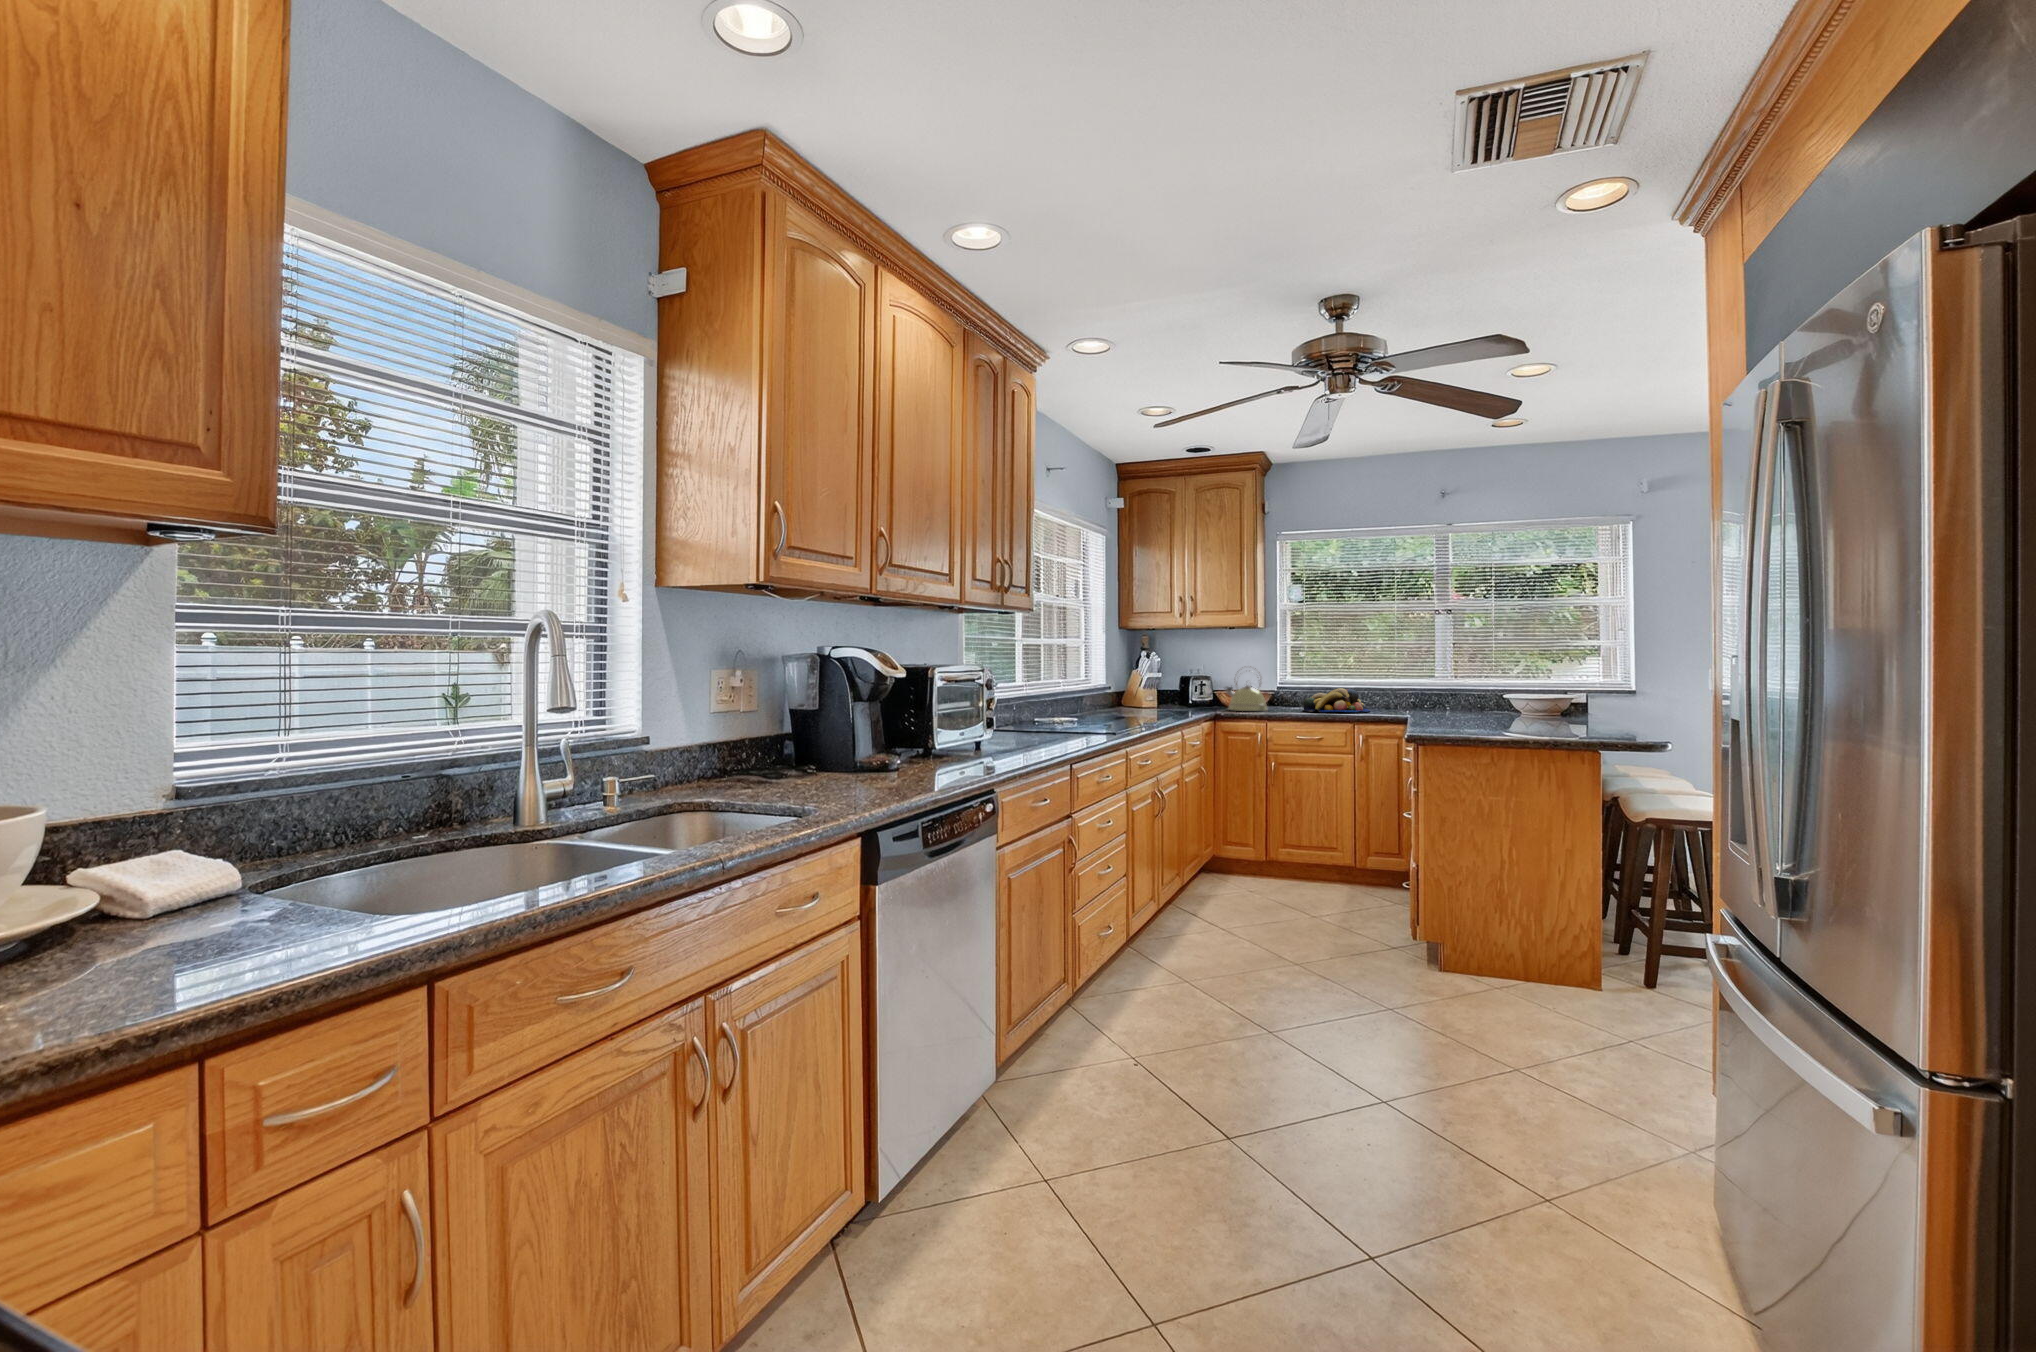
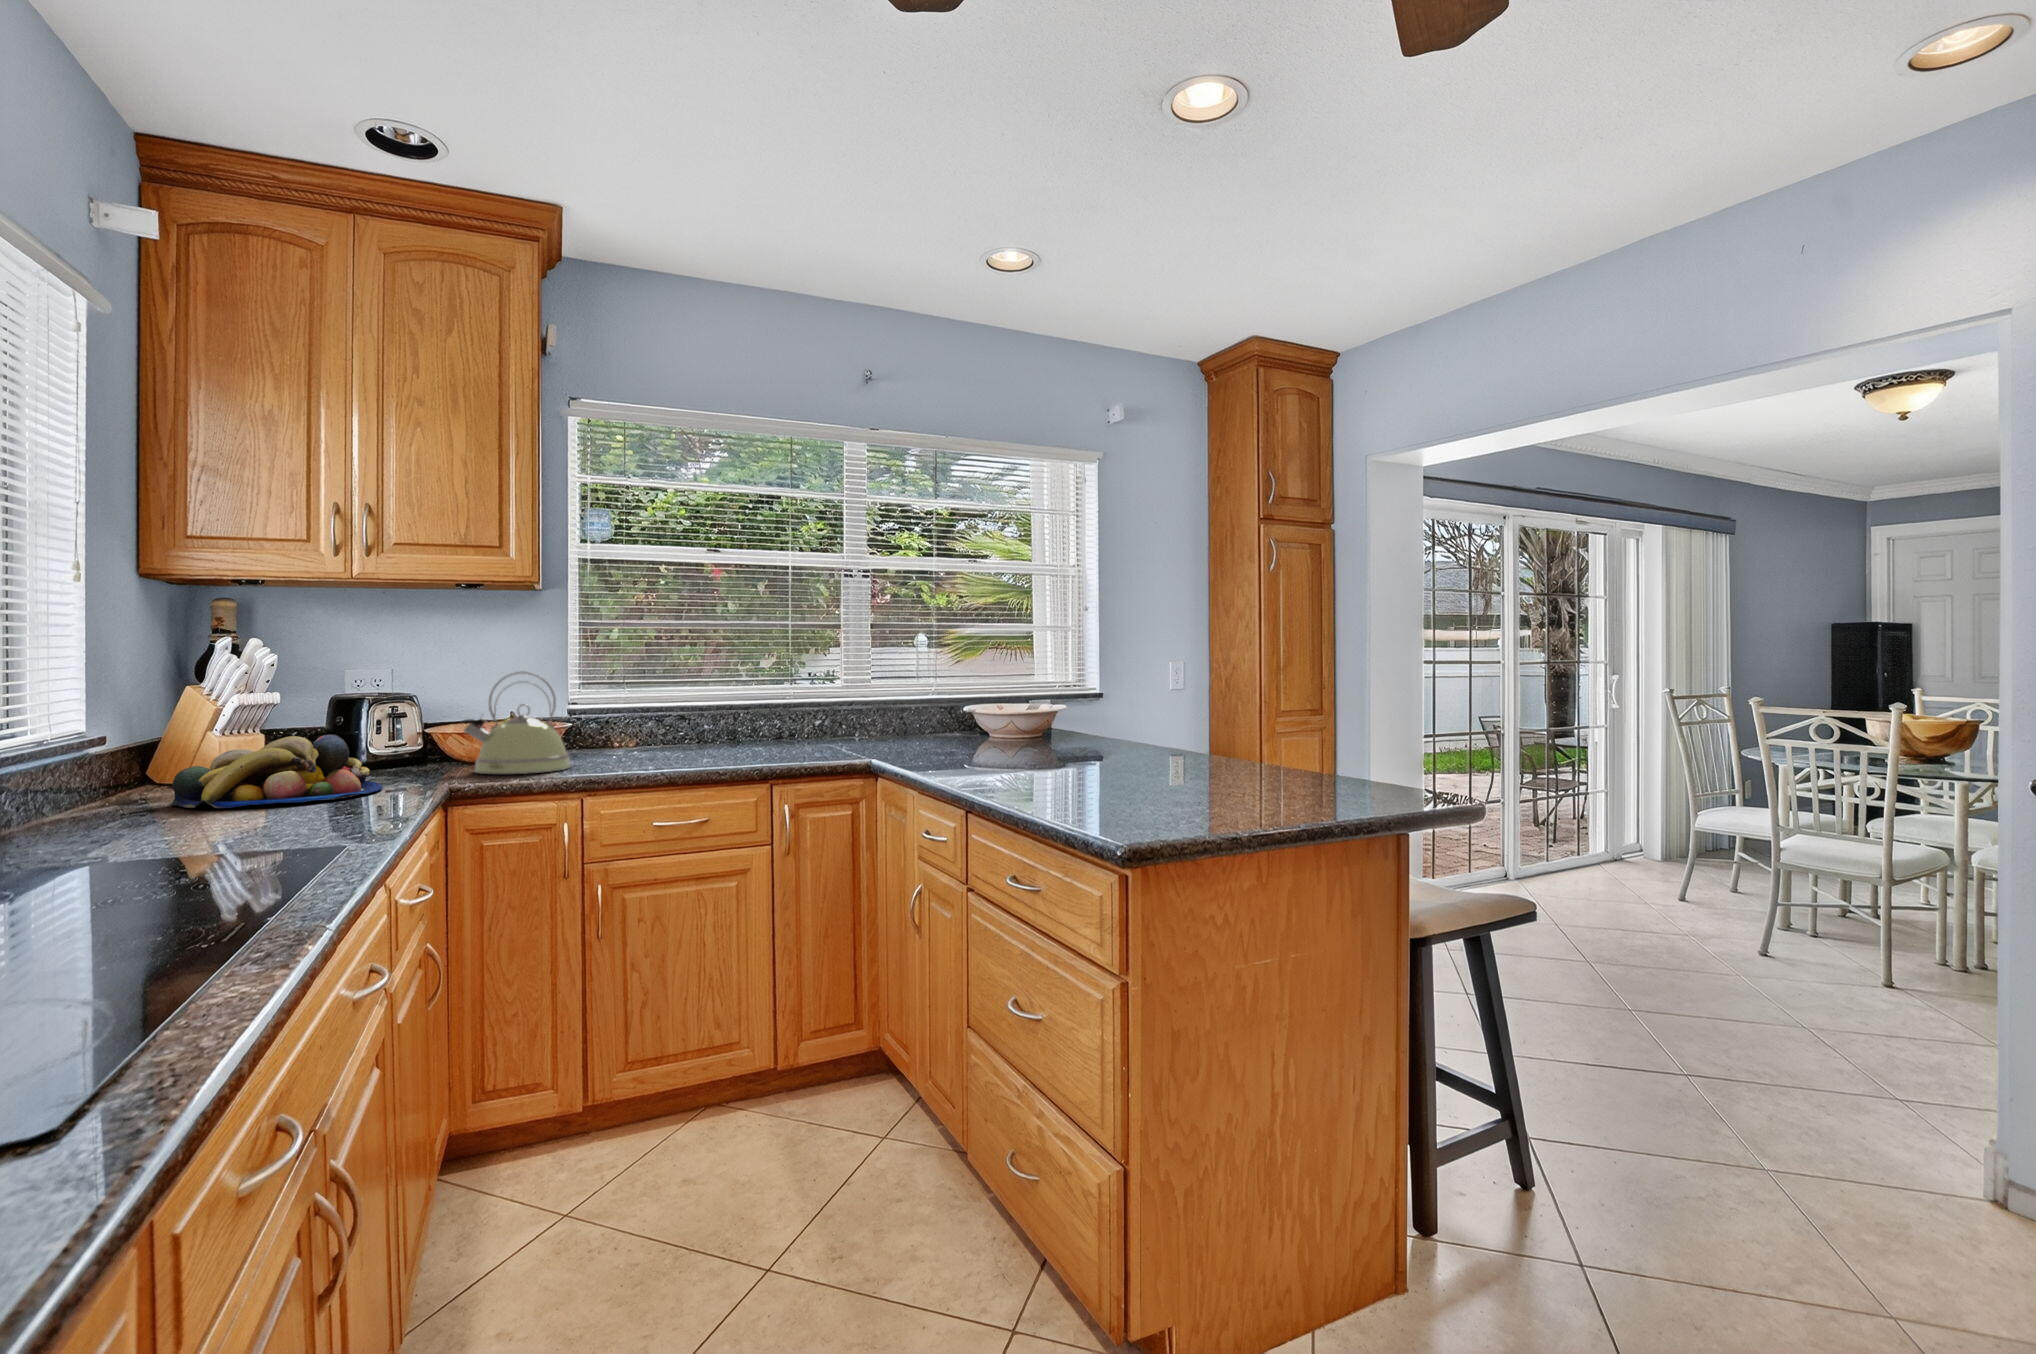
fruit bowl: present [1303,688,1370,712] -> present [170,735,383,808]

